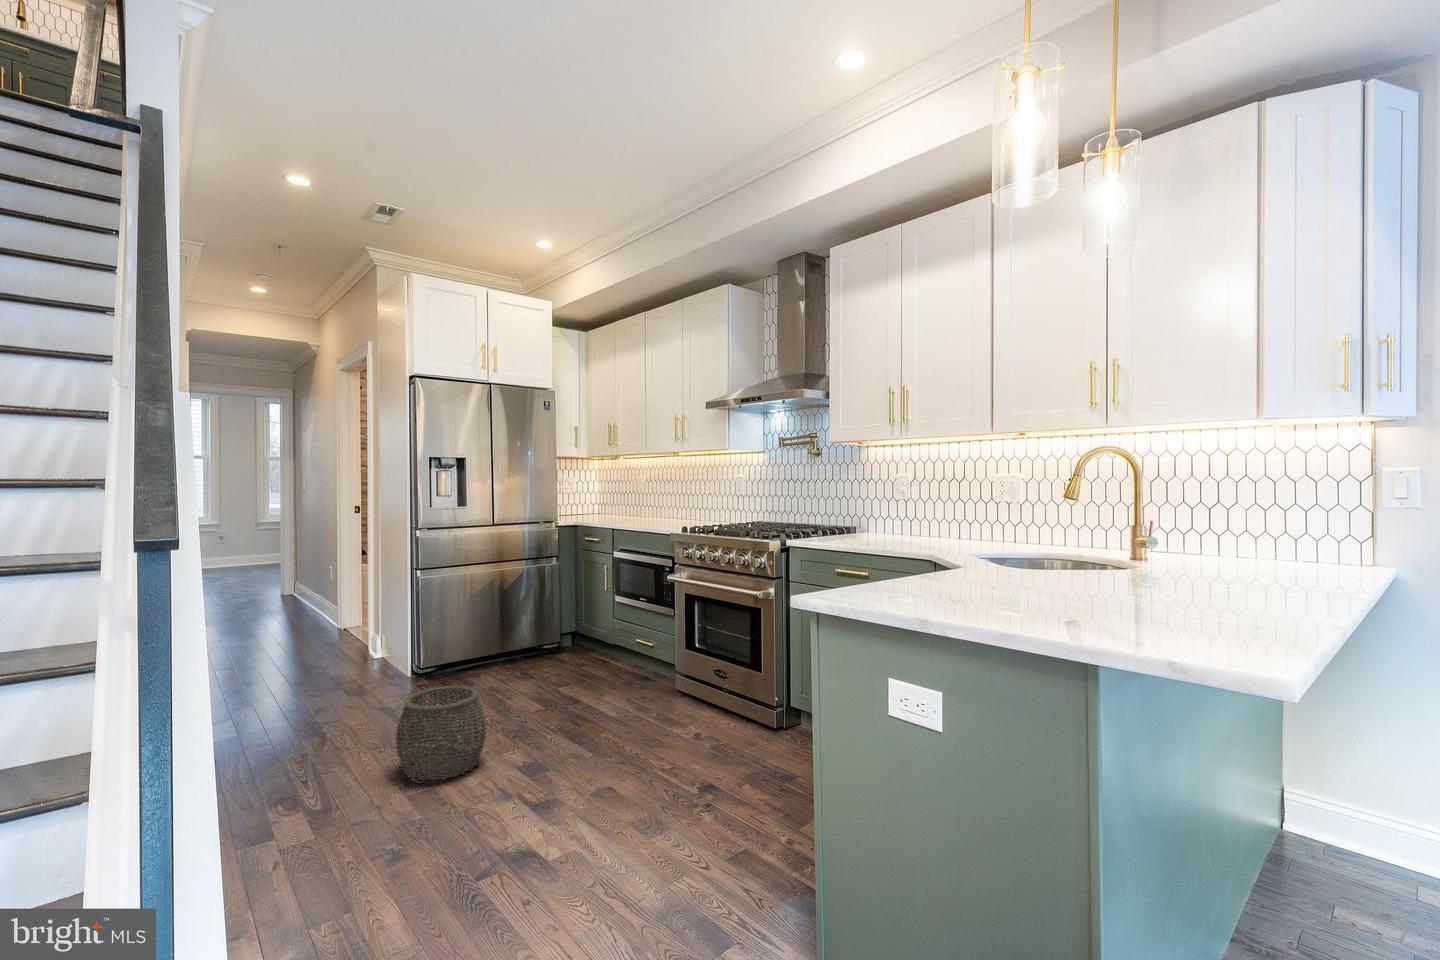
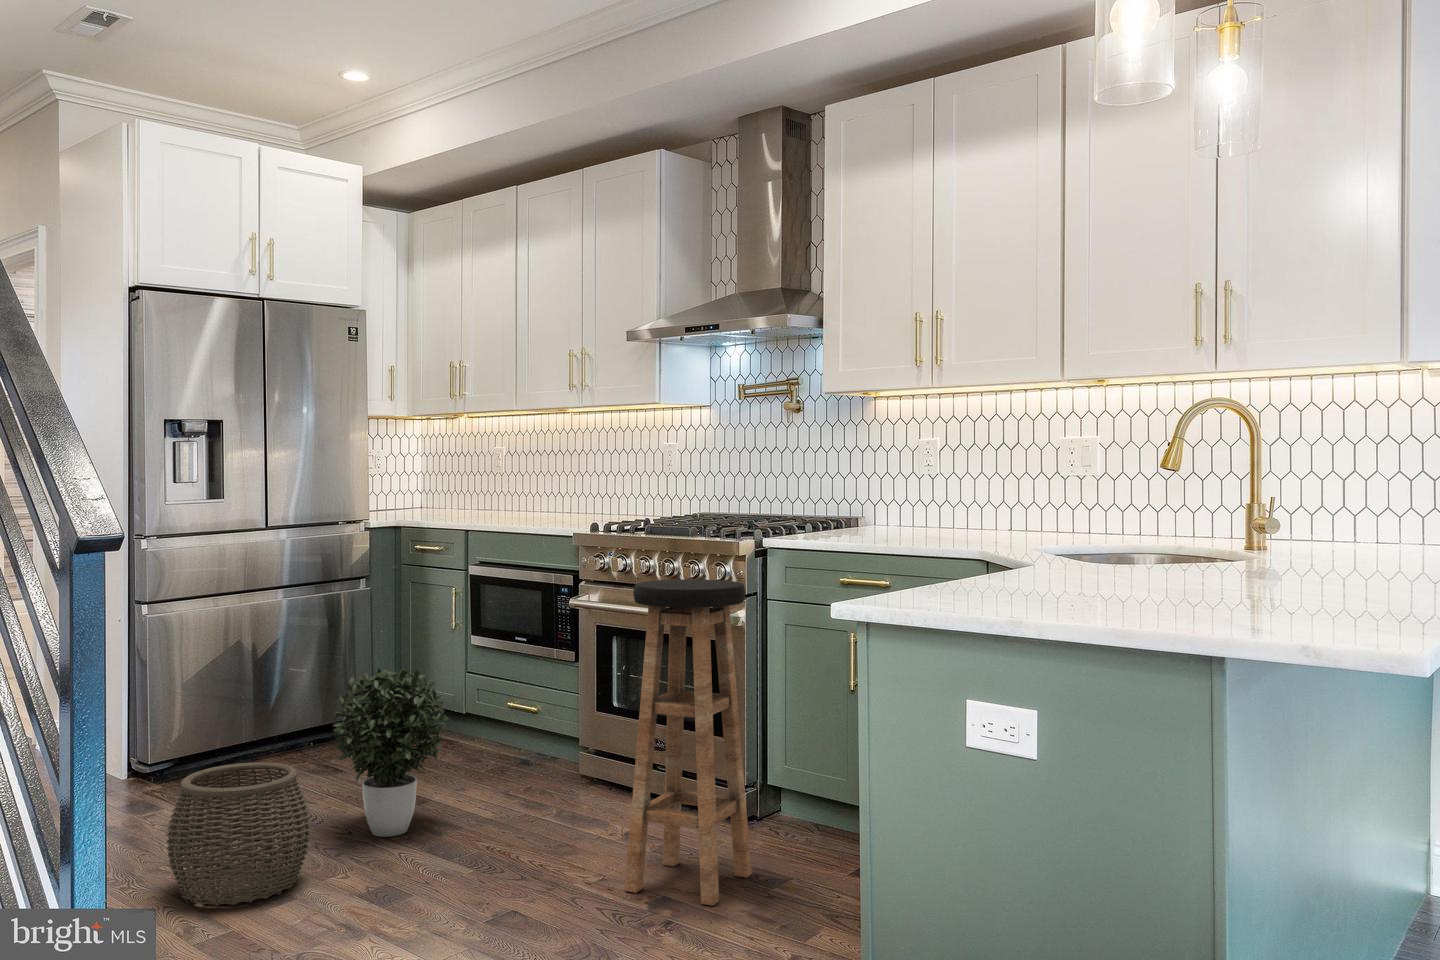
bar stool: none [682,574,770,801] -> present [625,579,752,906]
potted plant: none [509,623,584,732] -> present [333,669,449,837]

